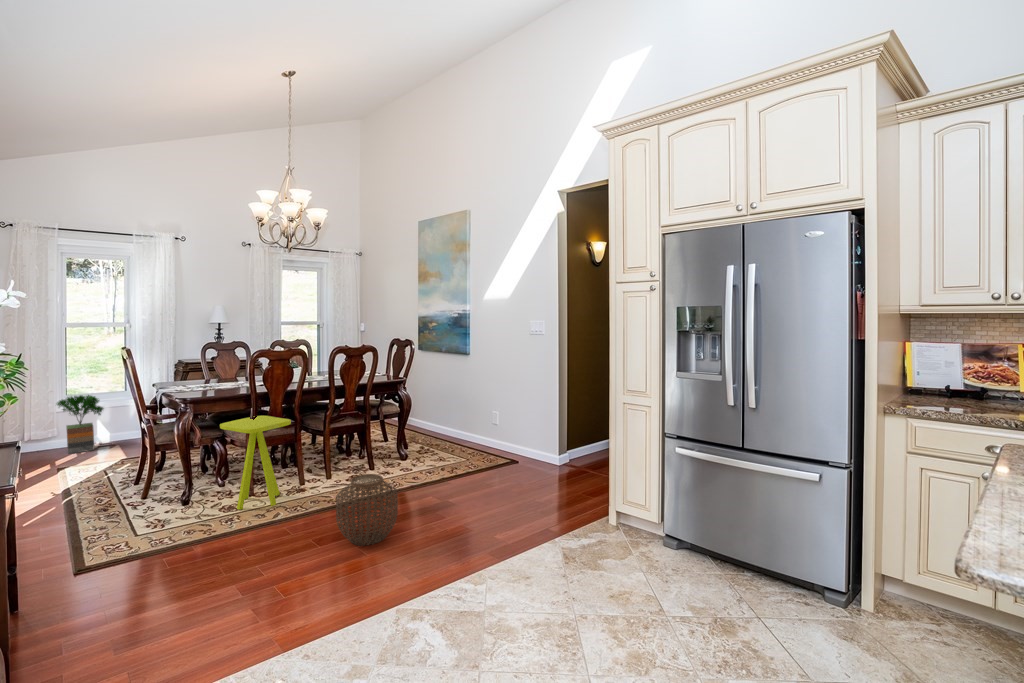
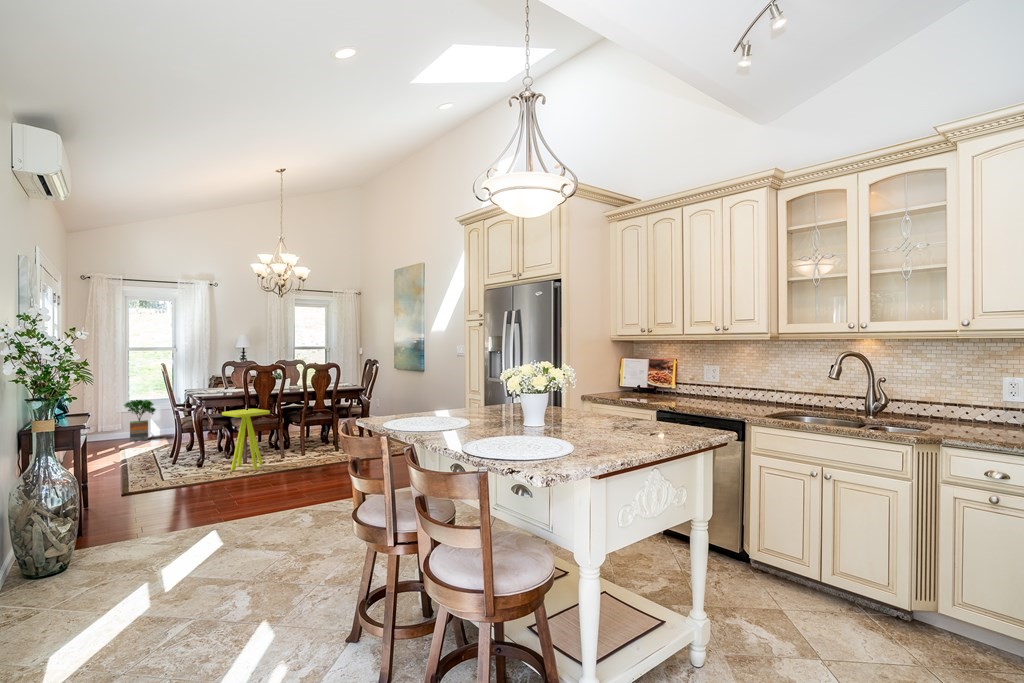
woven basket: present [336,474,398,546] -> none [285,443,327,489]

